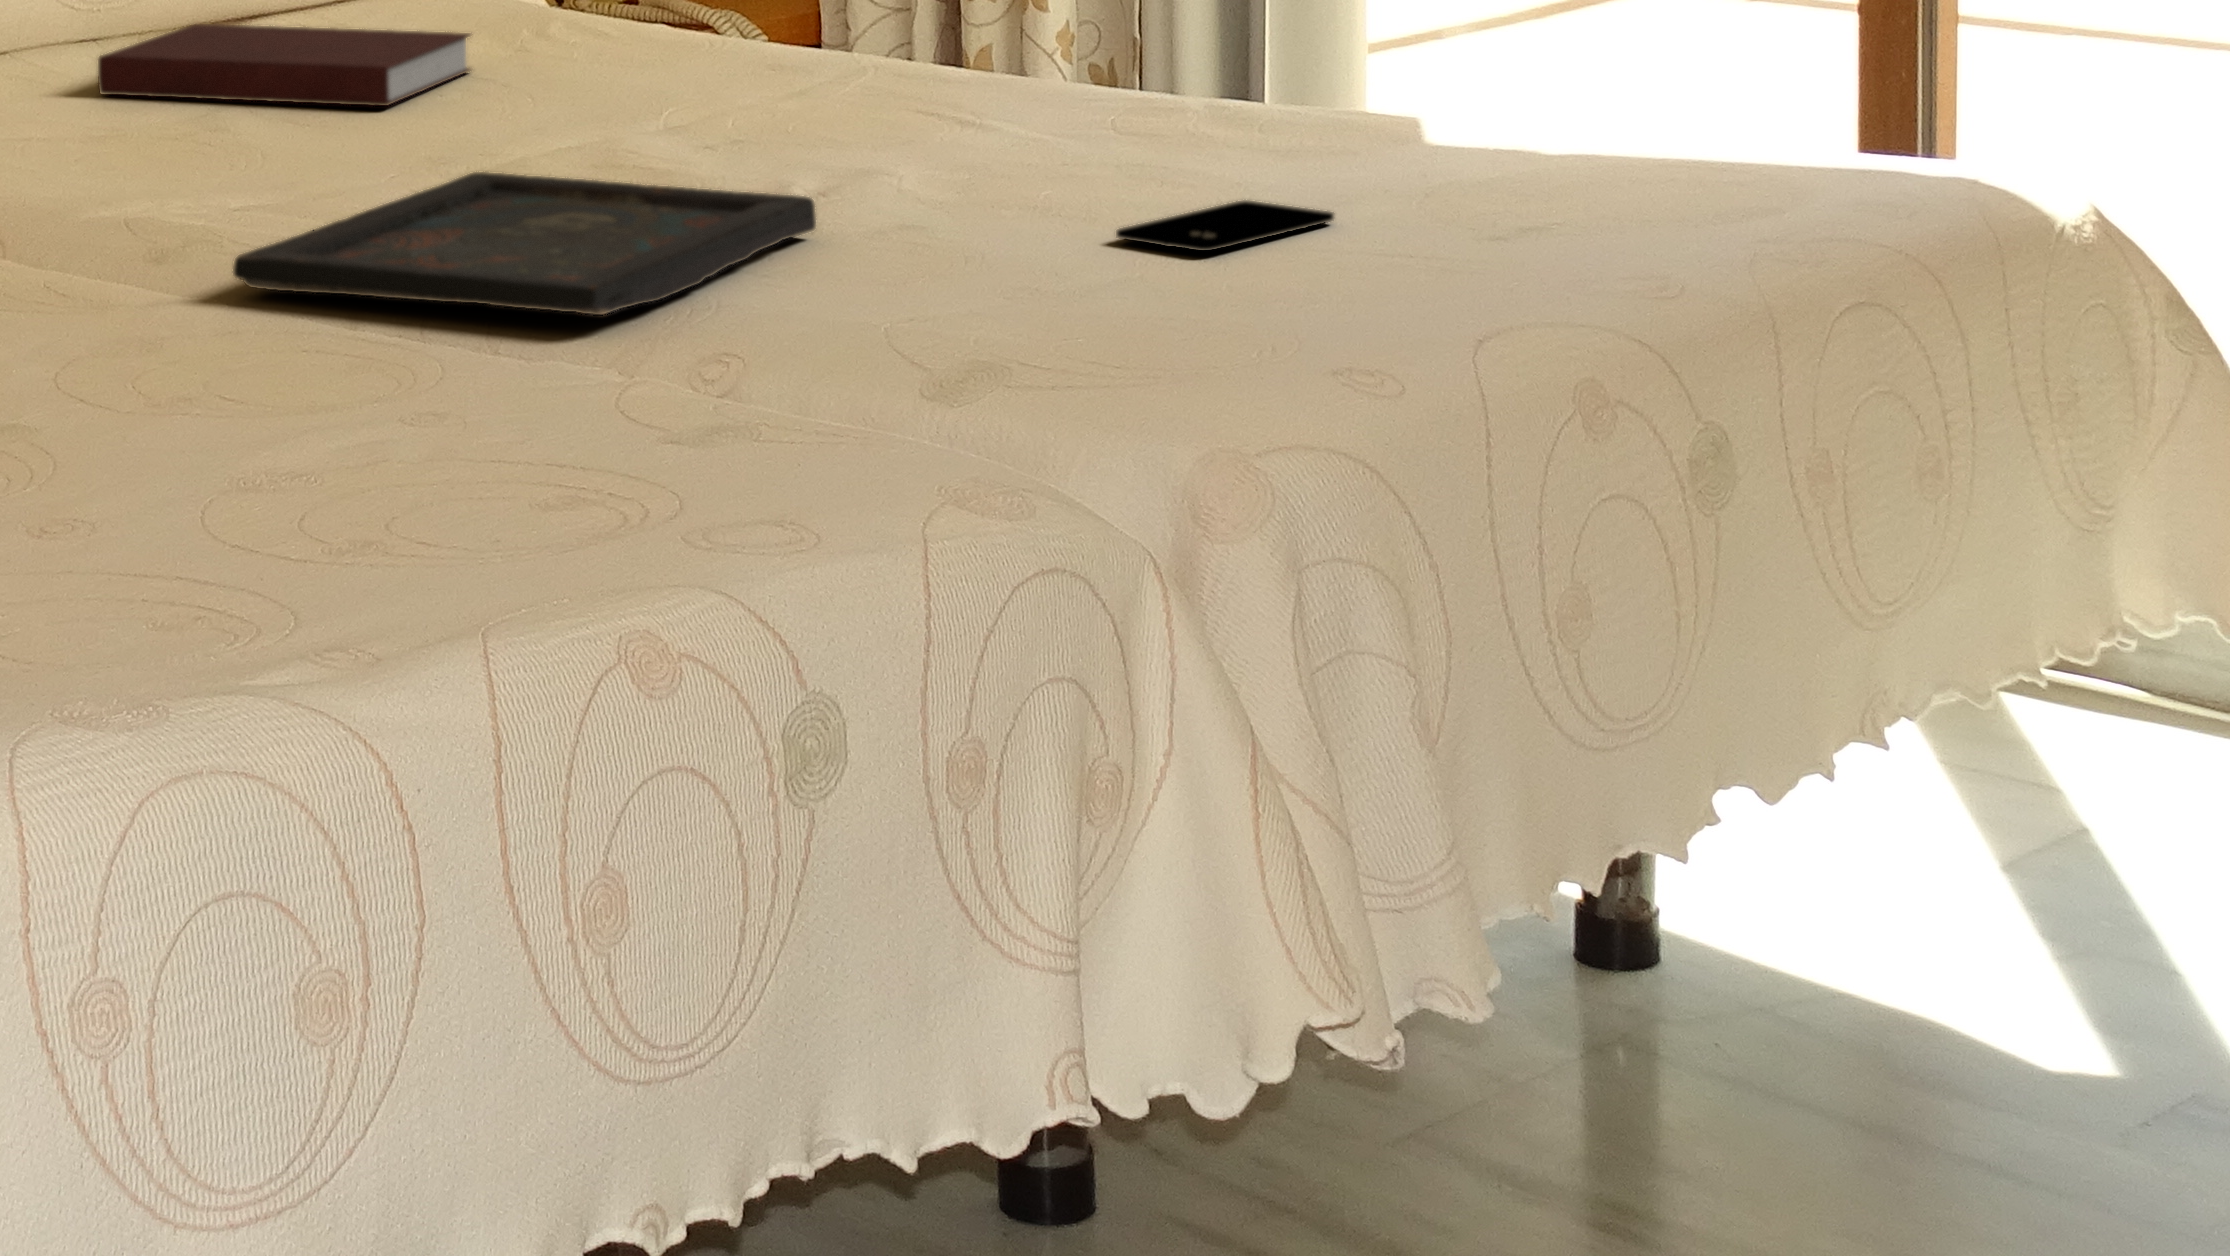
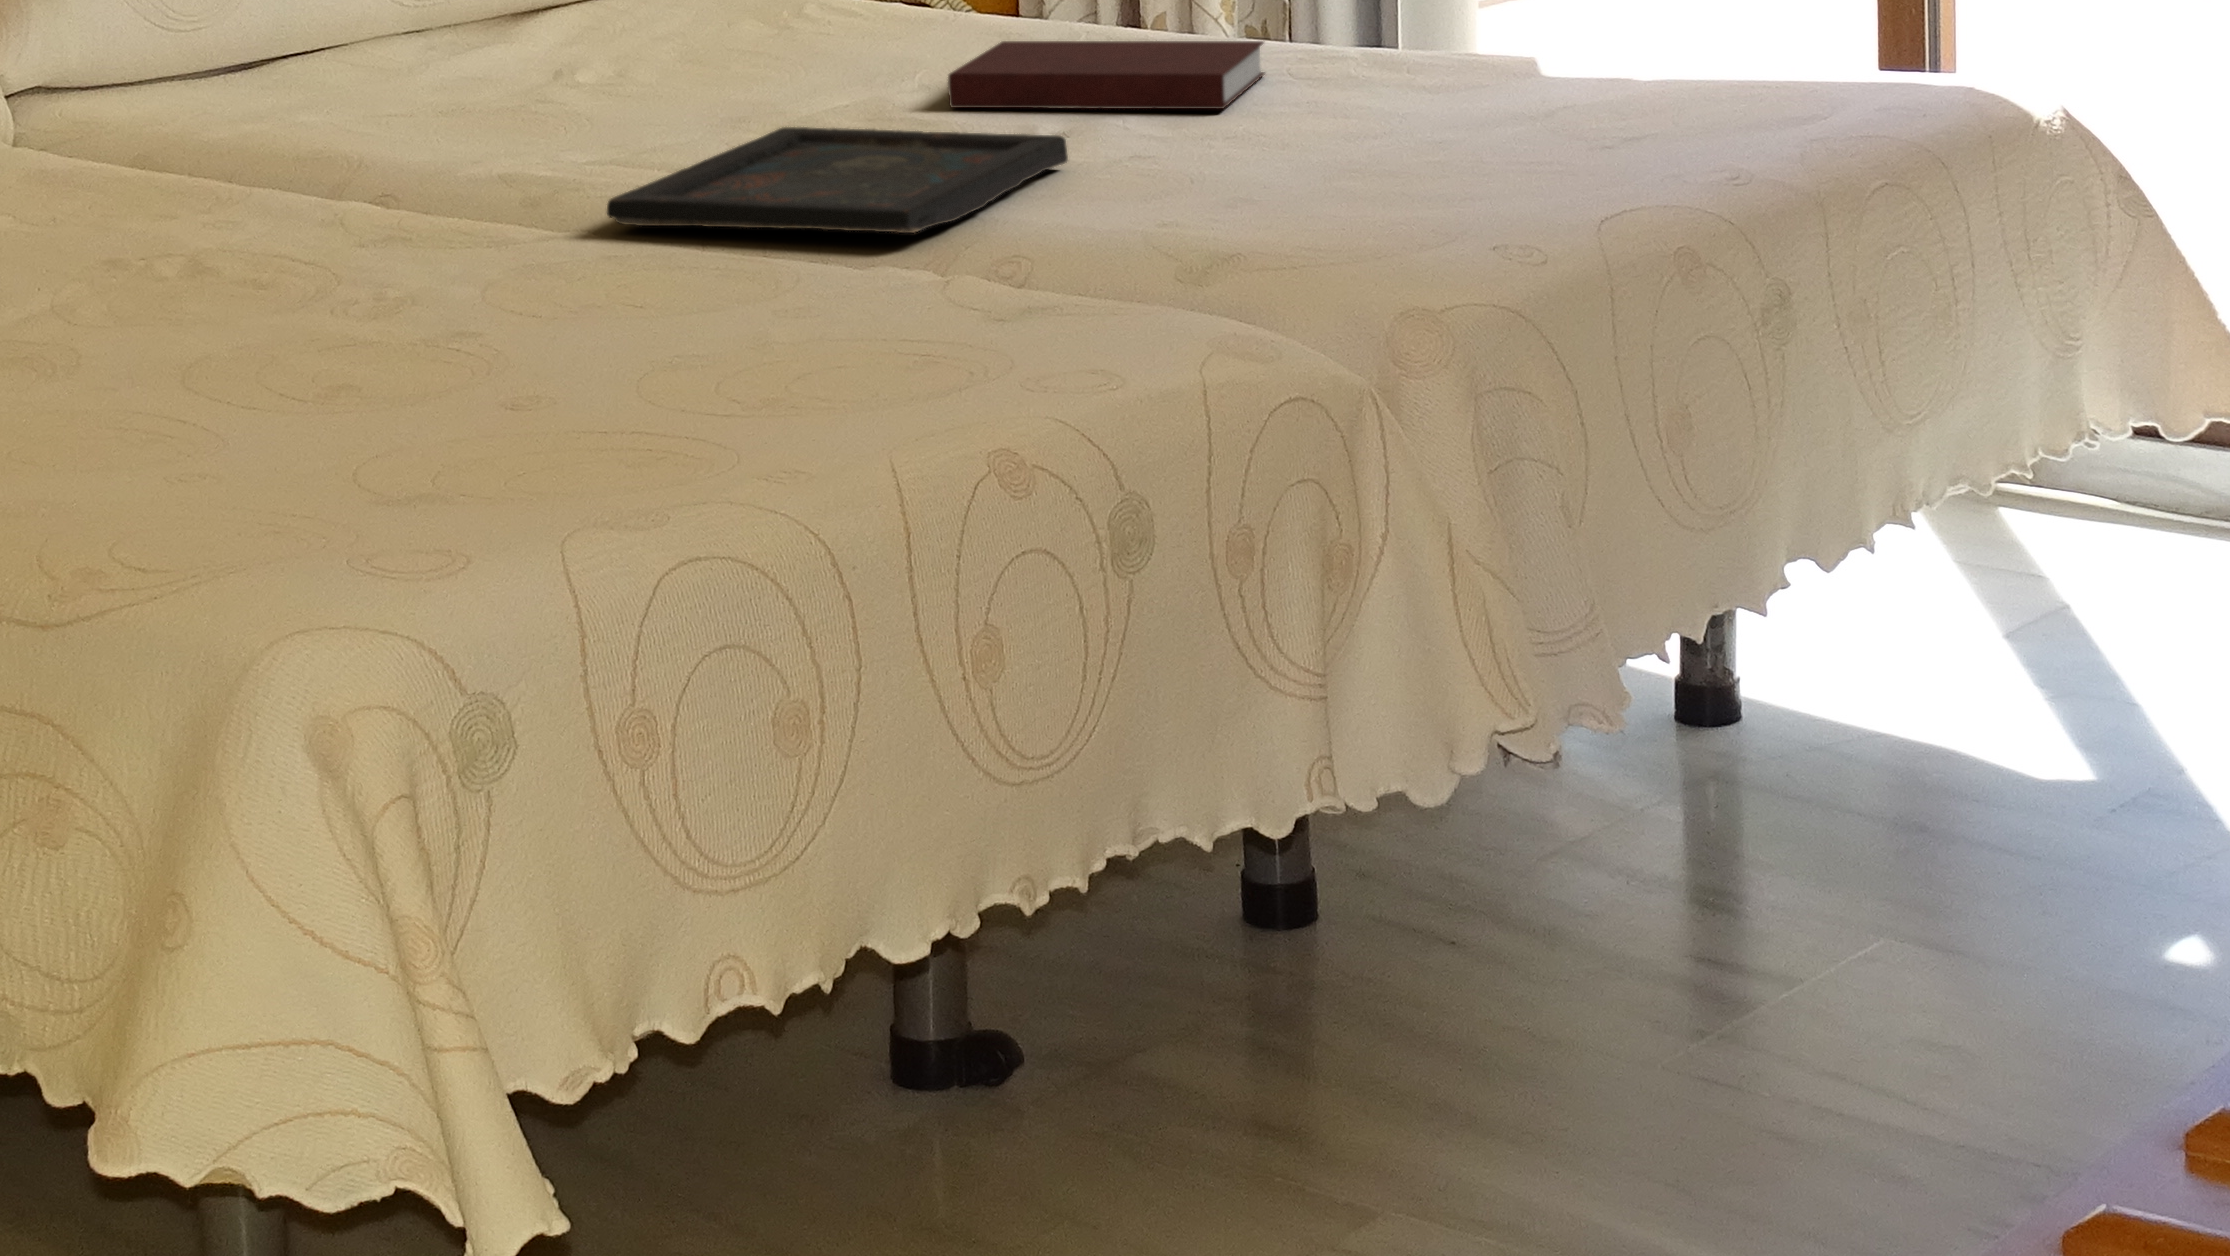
notebook: present [98,24,471,106] -> present [948,41,1265,109]
smartphone: present [1116,201,1334,251] -> none [1308,126,1478,166]

